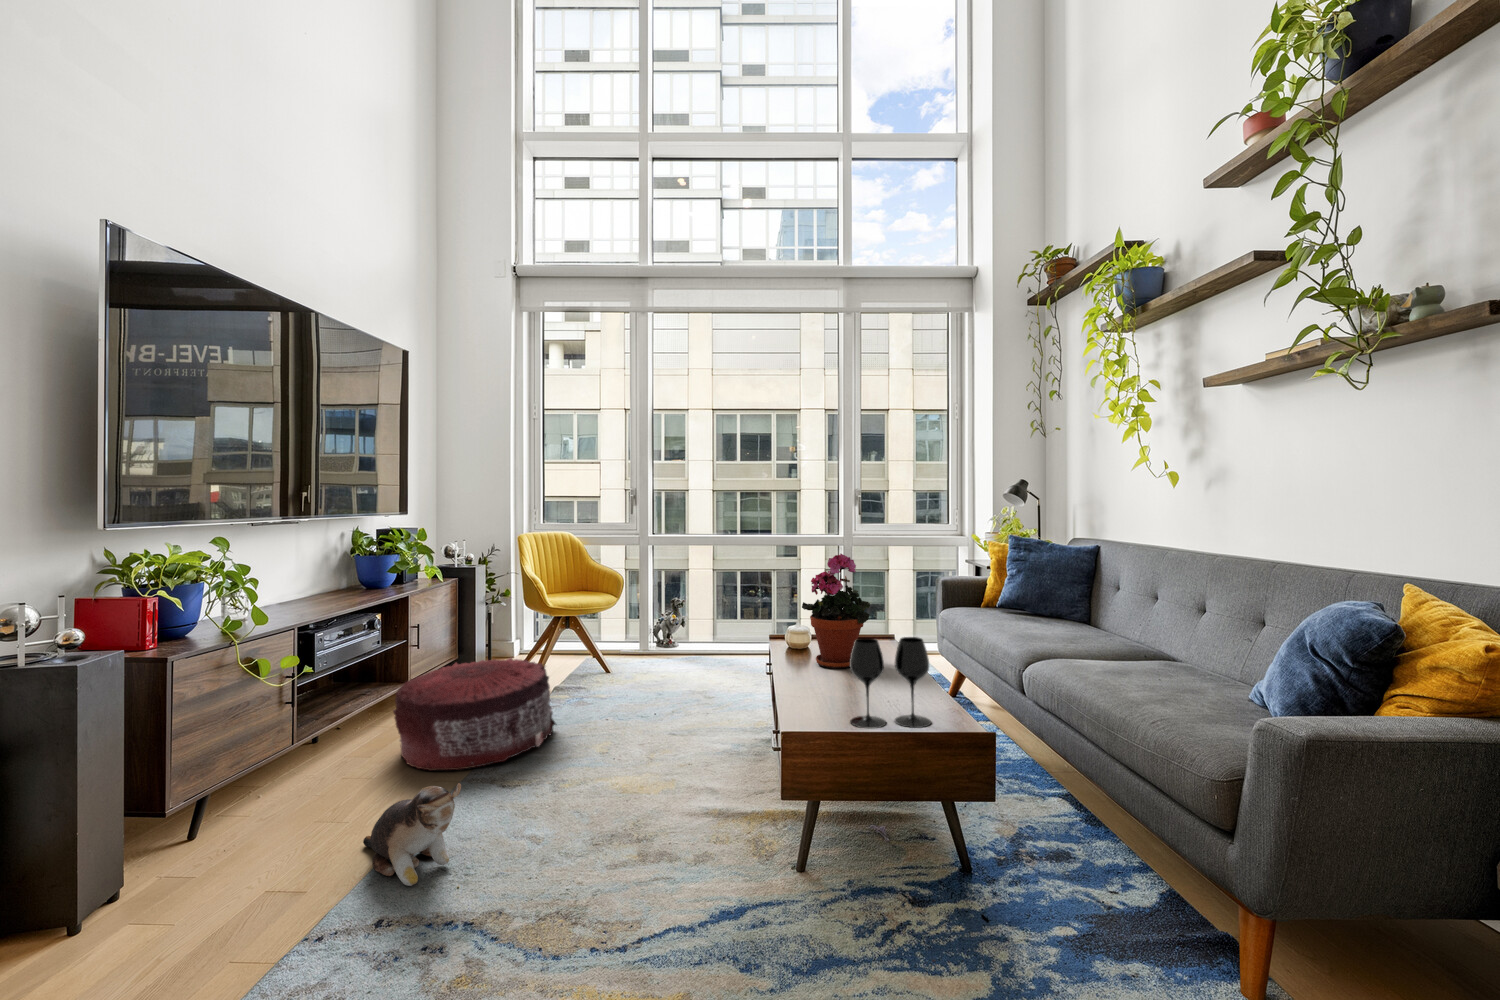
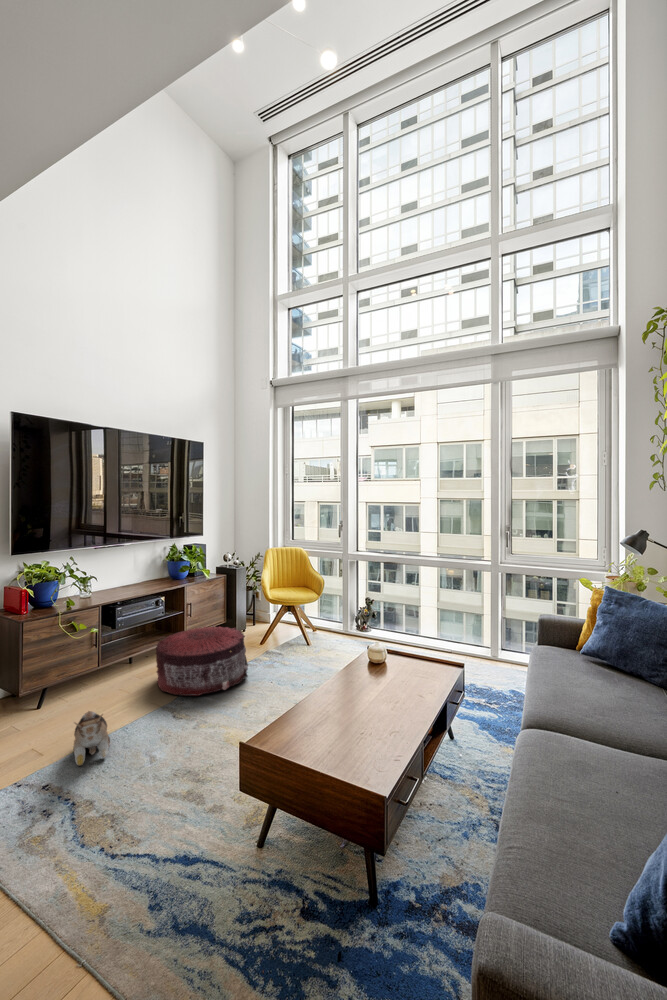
potted plant: present [802,554,870,669] -> none [367,595,416,688]
wine glass: present [850,637,931,728] -> none [303,679,363,766]

